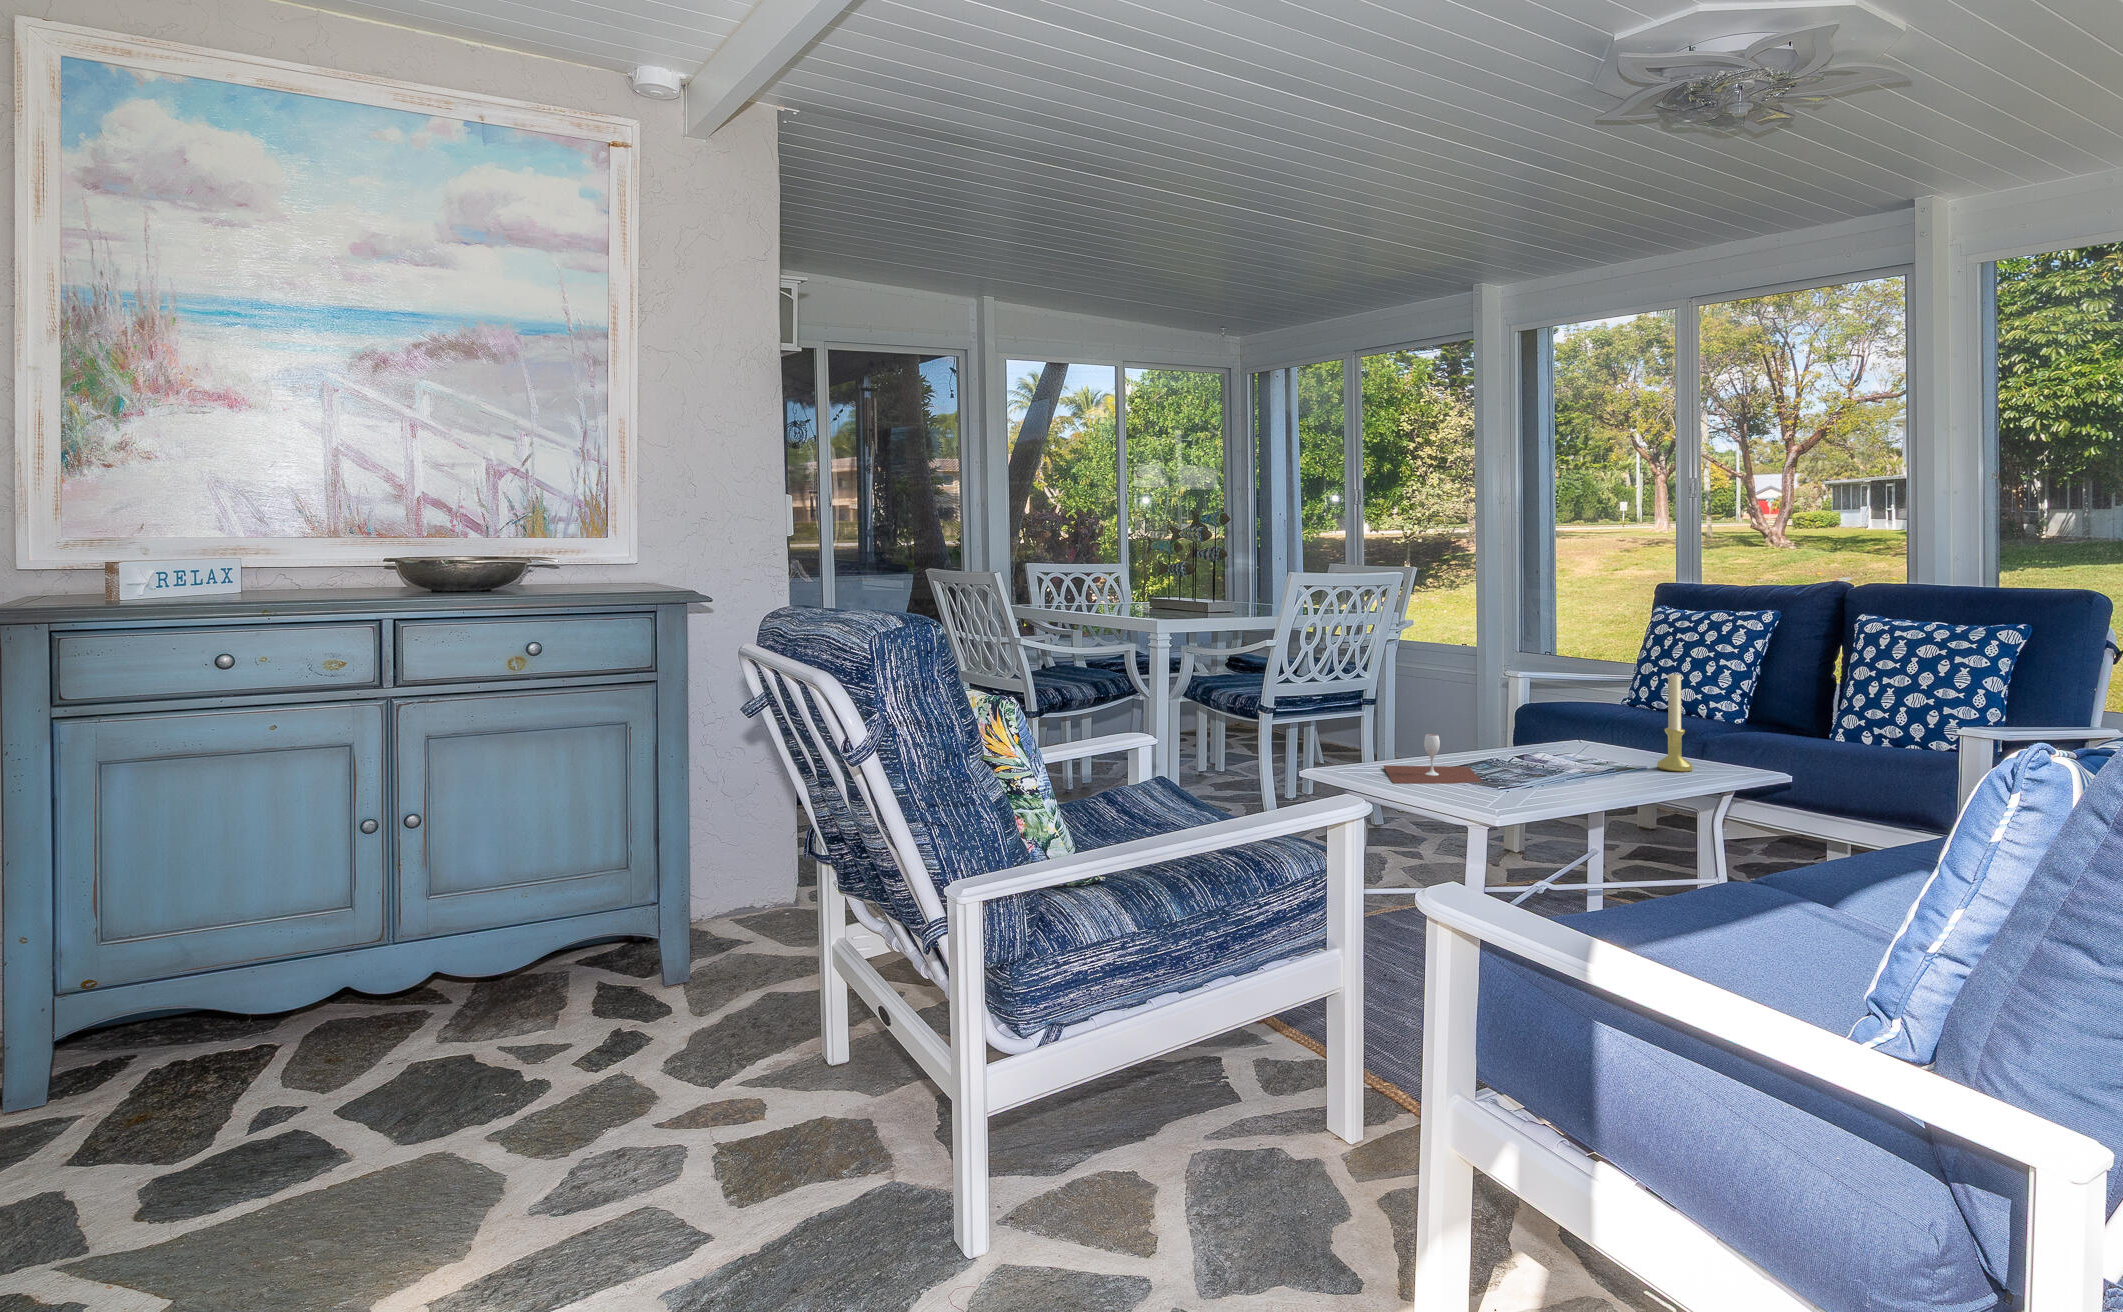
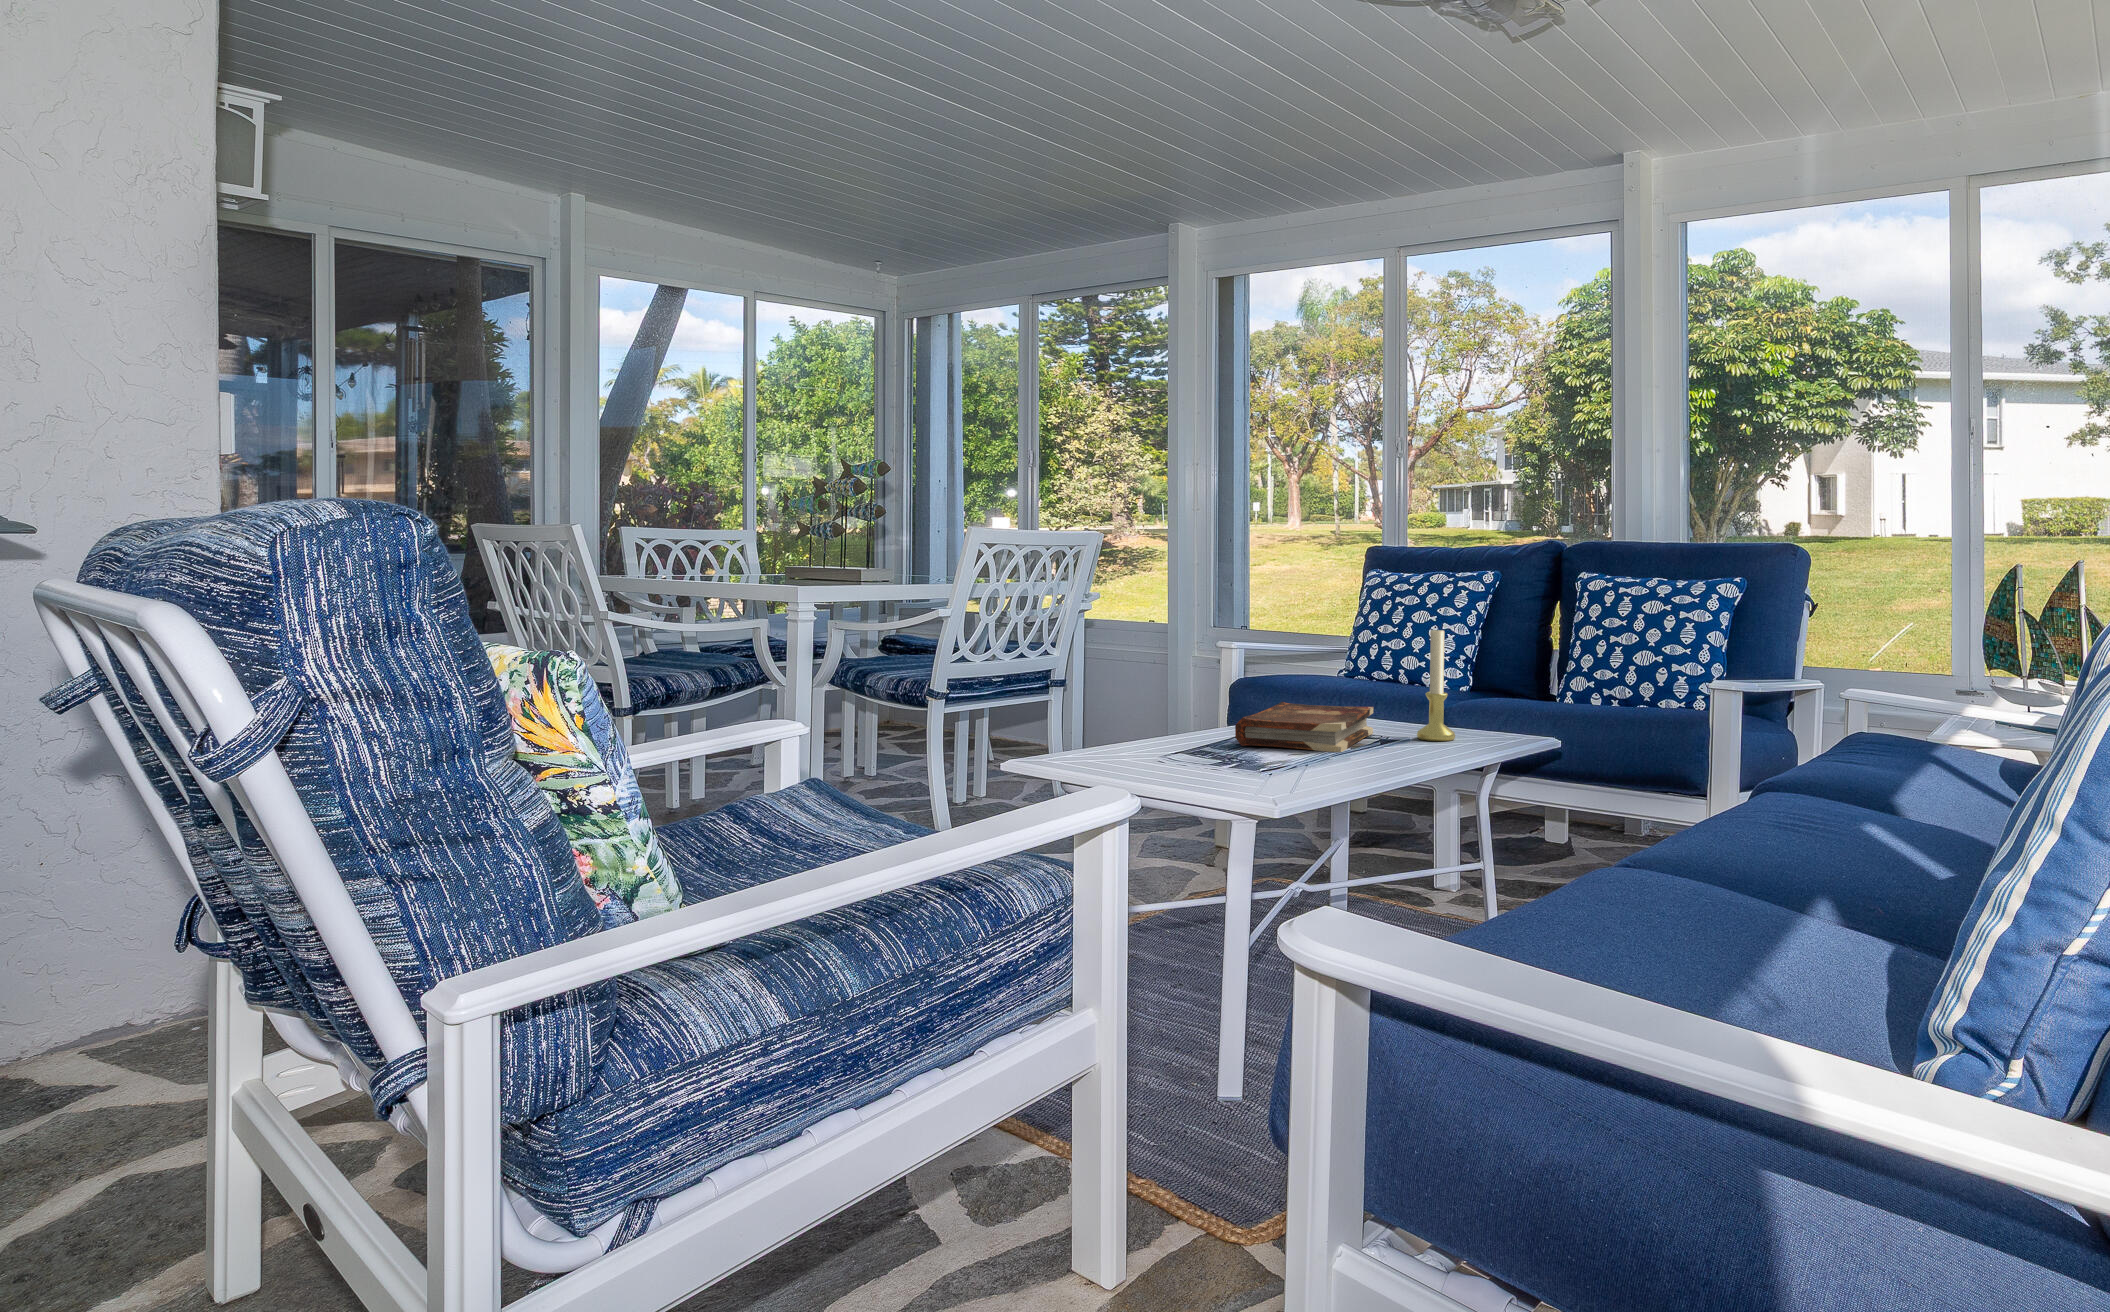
book: none [1492,730,1619,778] -> present [1235,702,1373,752]
wine glass: present [1384,734,1482,784] -> none [1105,709,1236,772]

